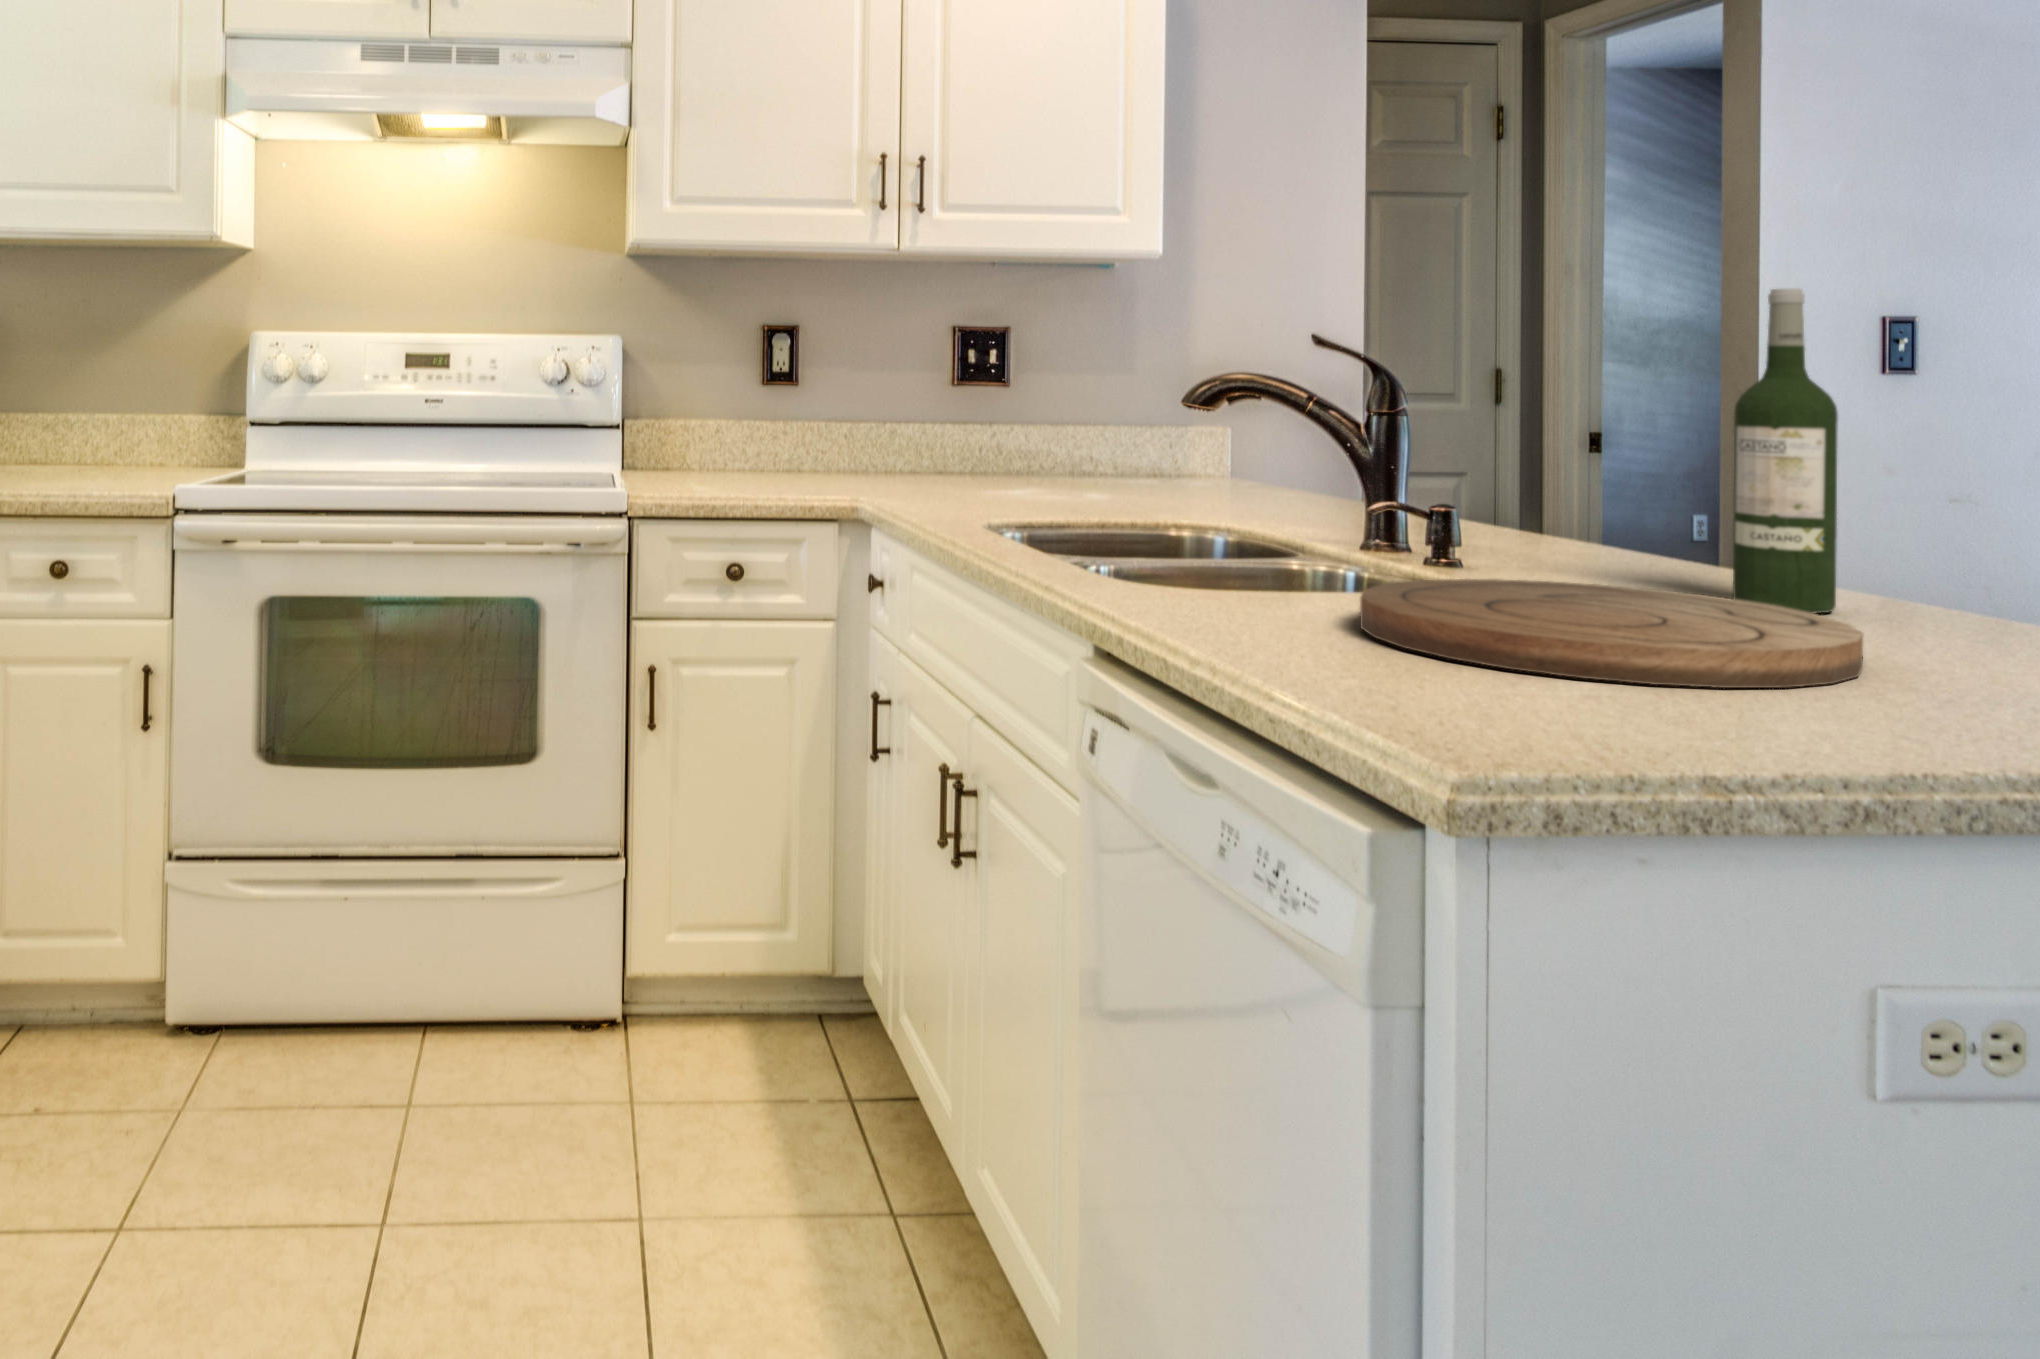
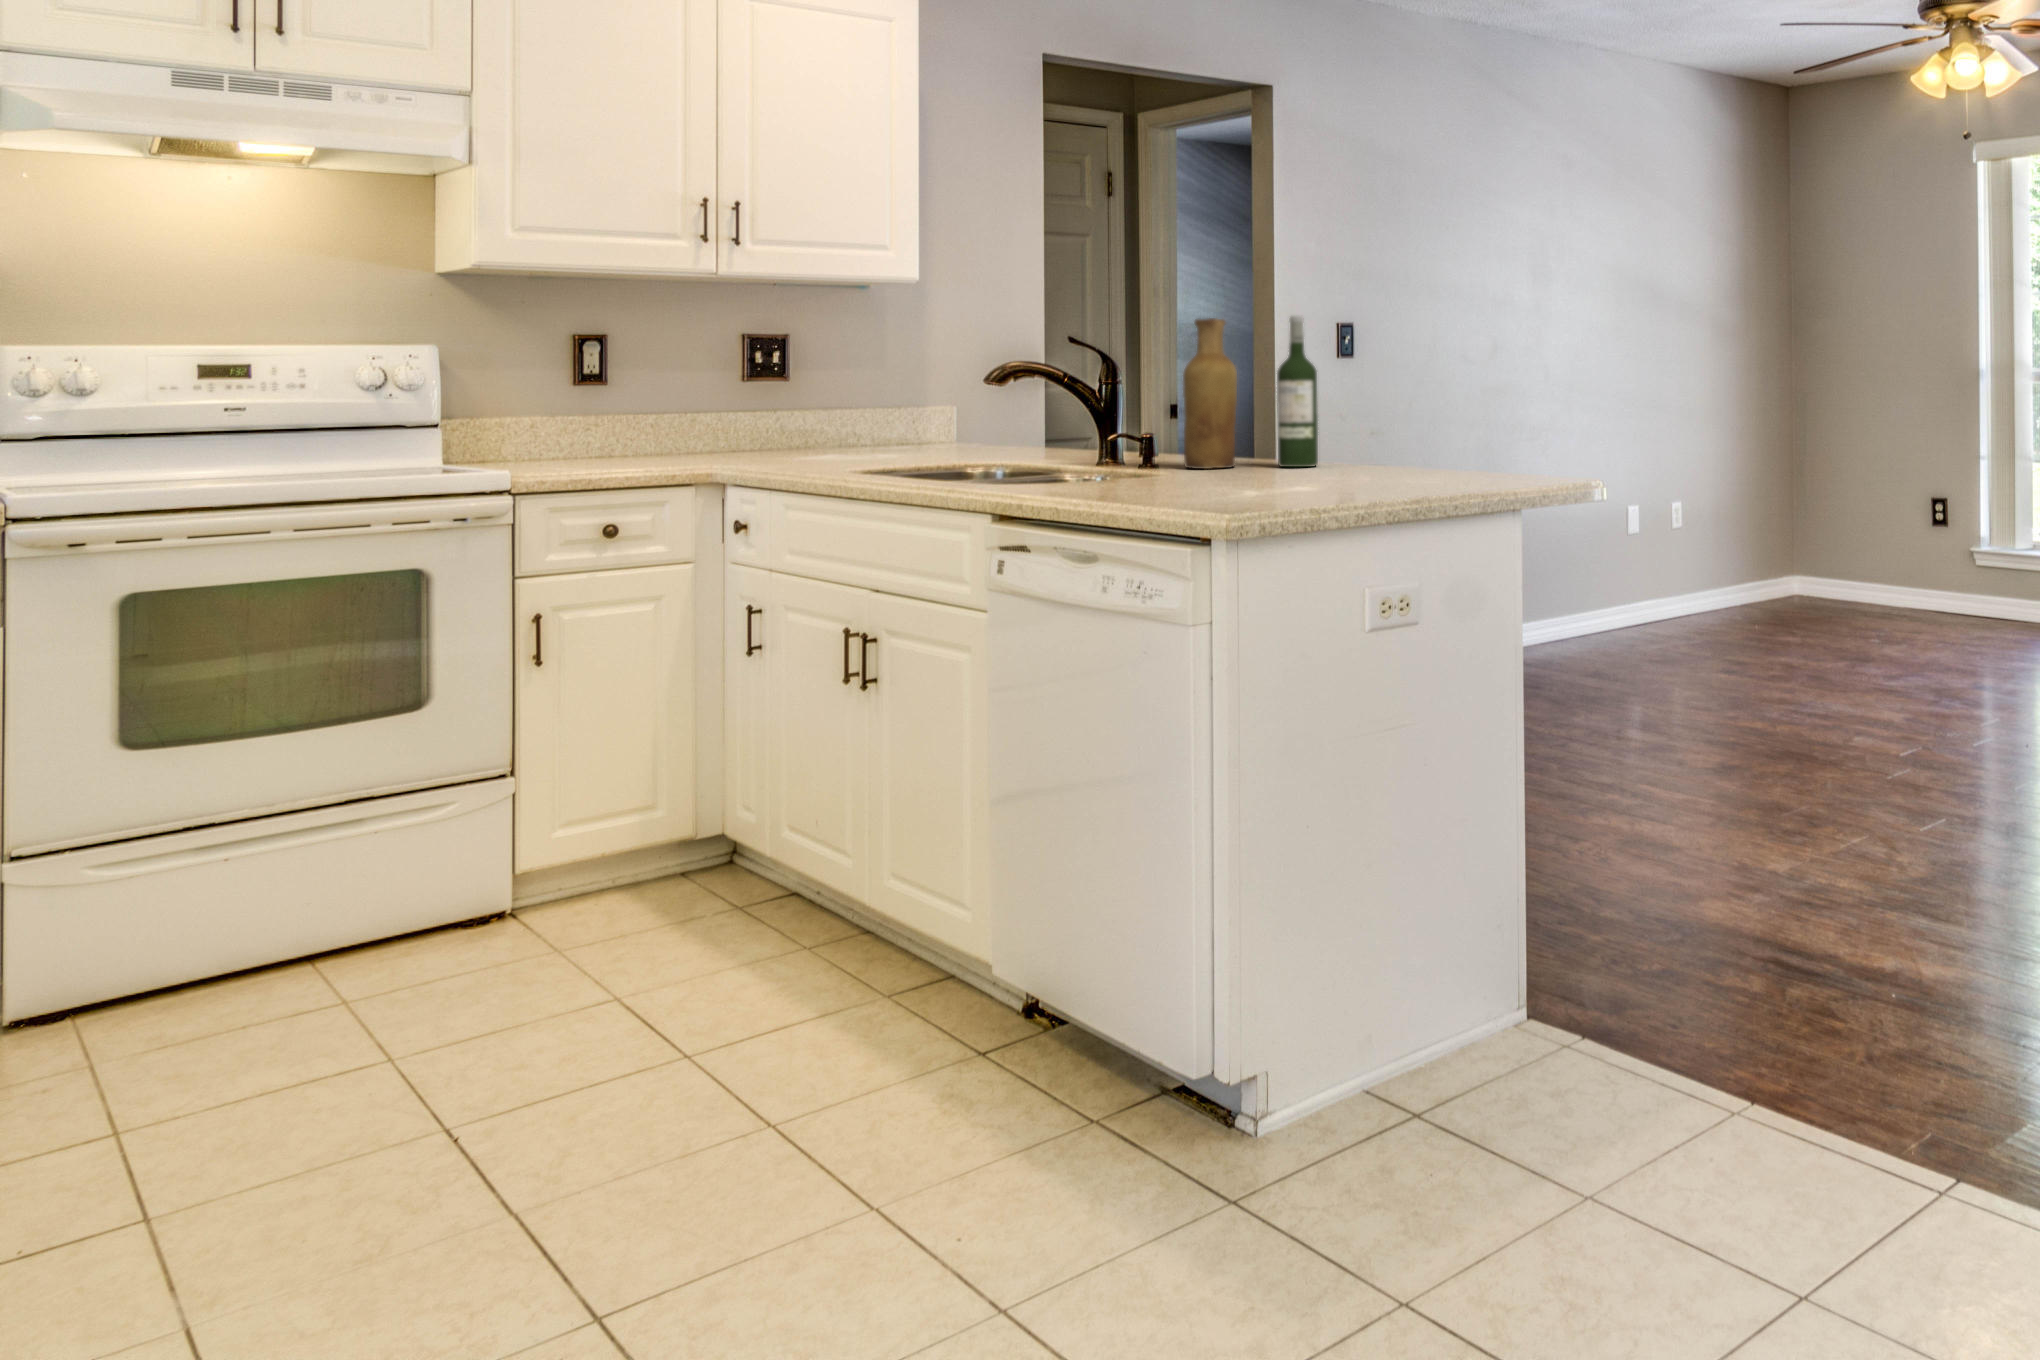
vase: none [1521,296,1640,592] -> present [1183,318,1237,469]
cutting board: present [1360,579,1863,688] -> none [1128,459,1328,487]

